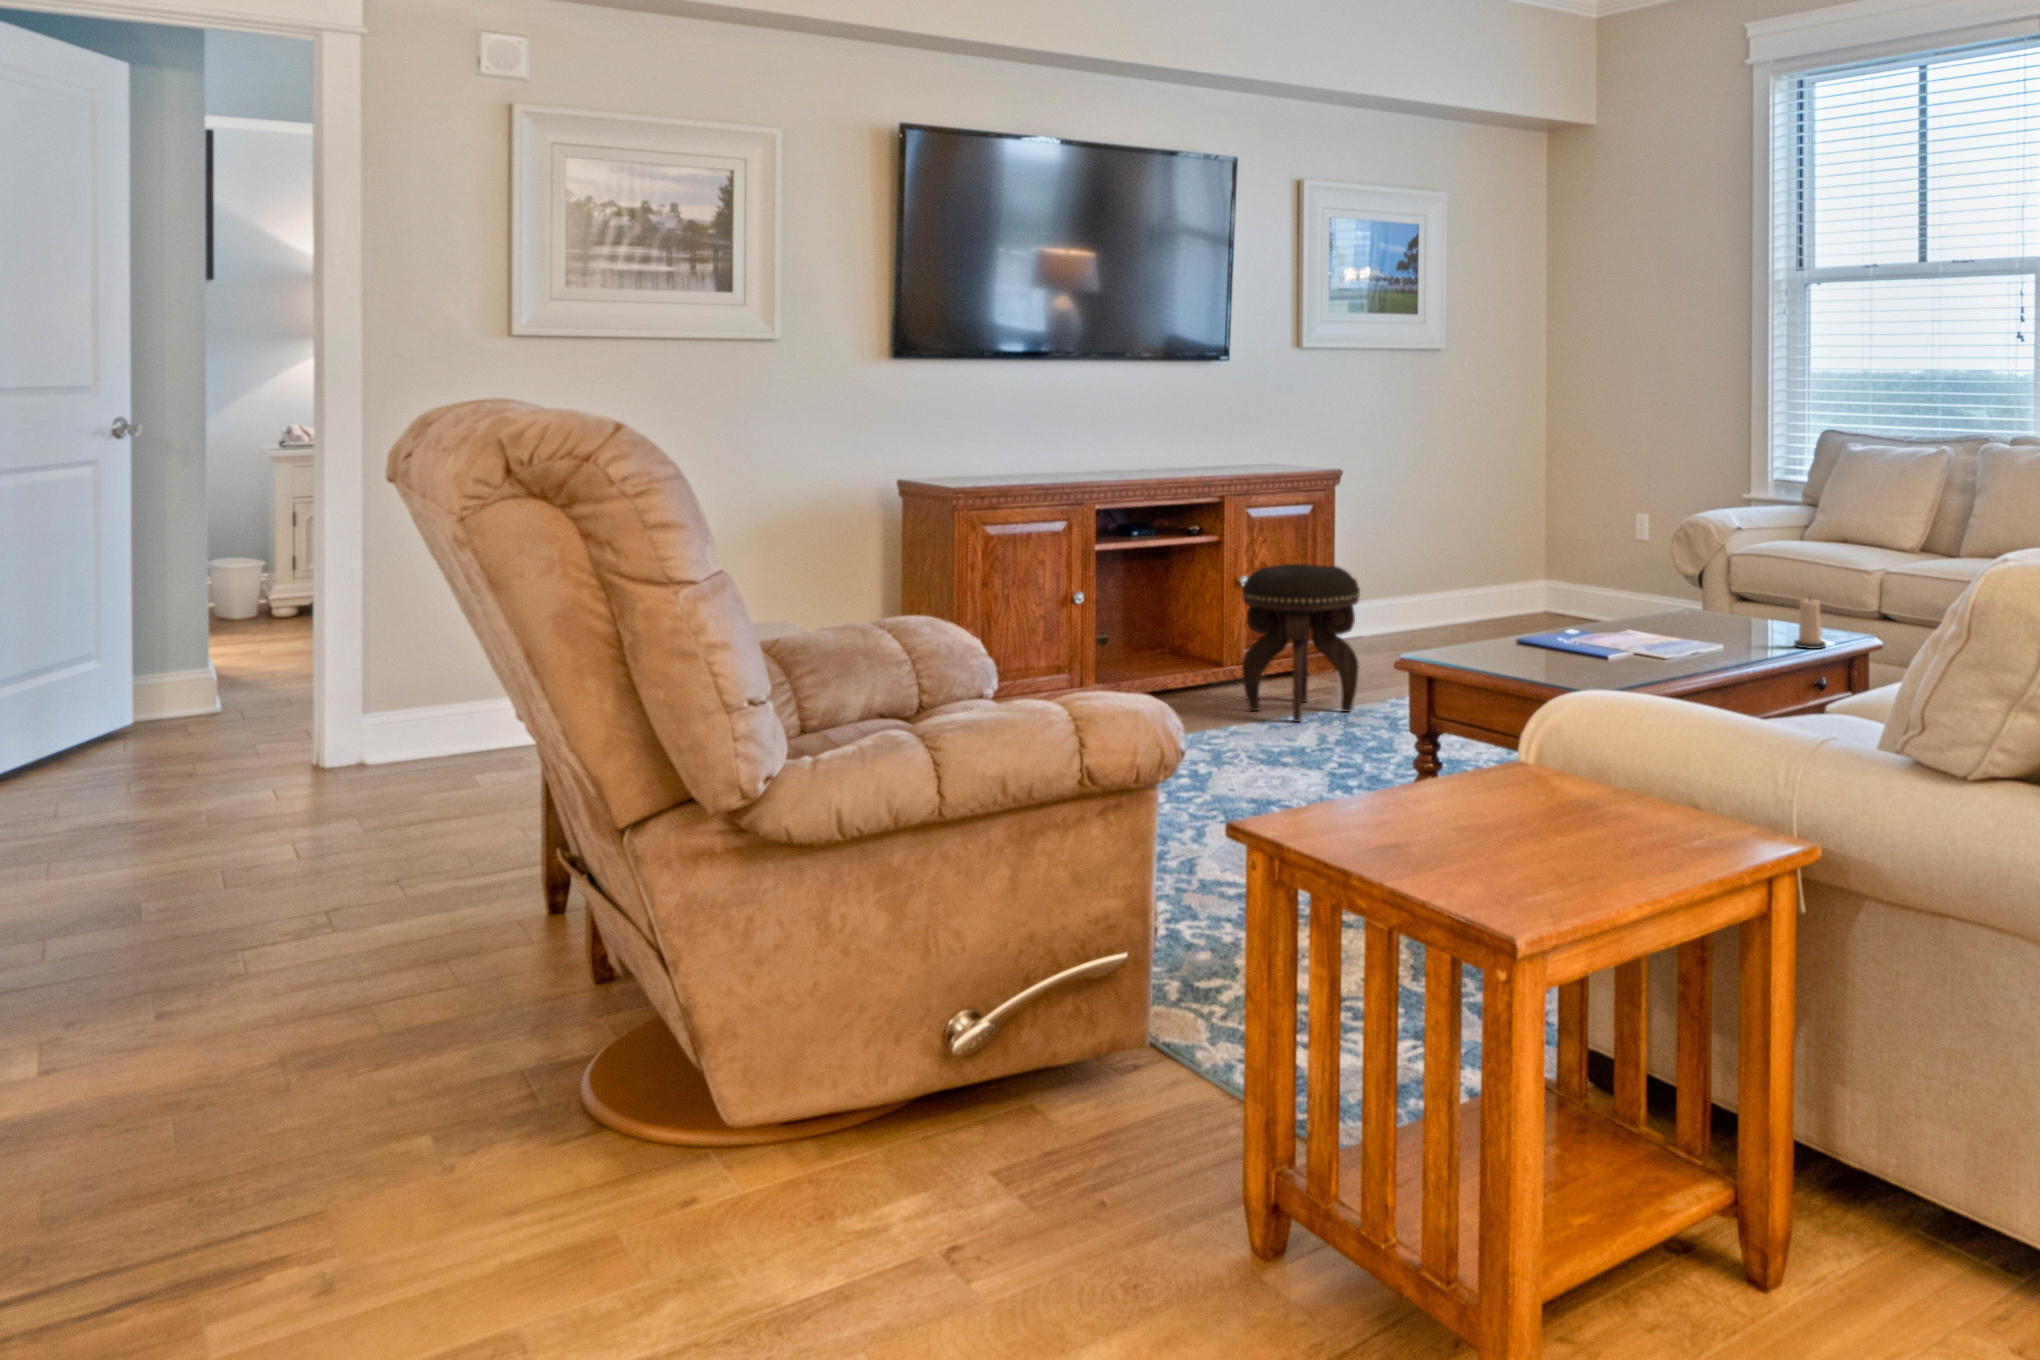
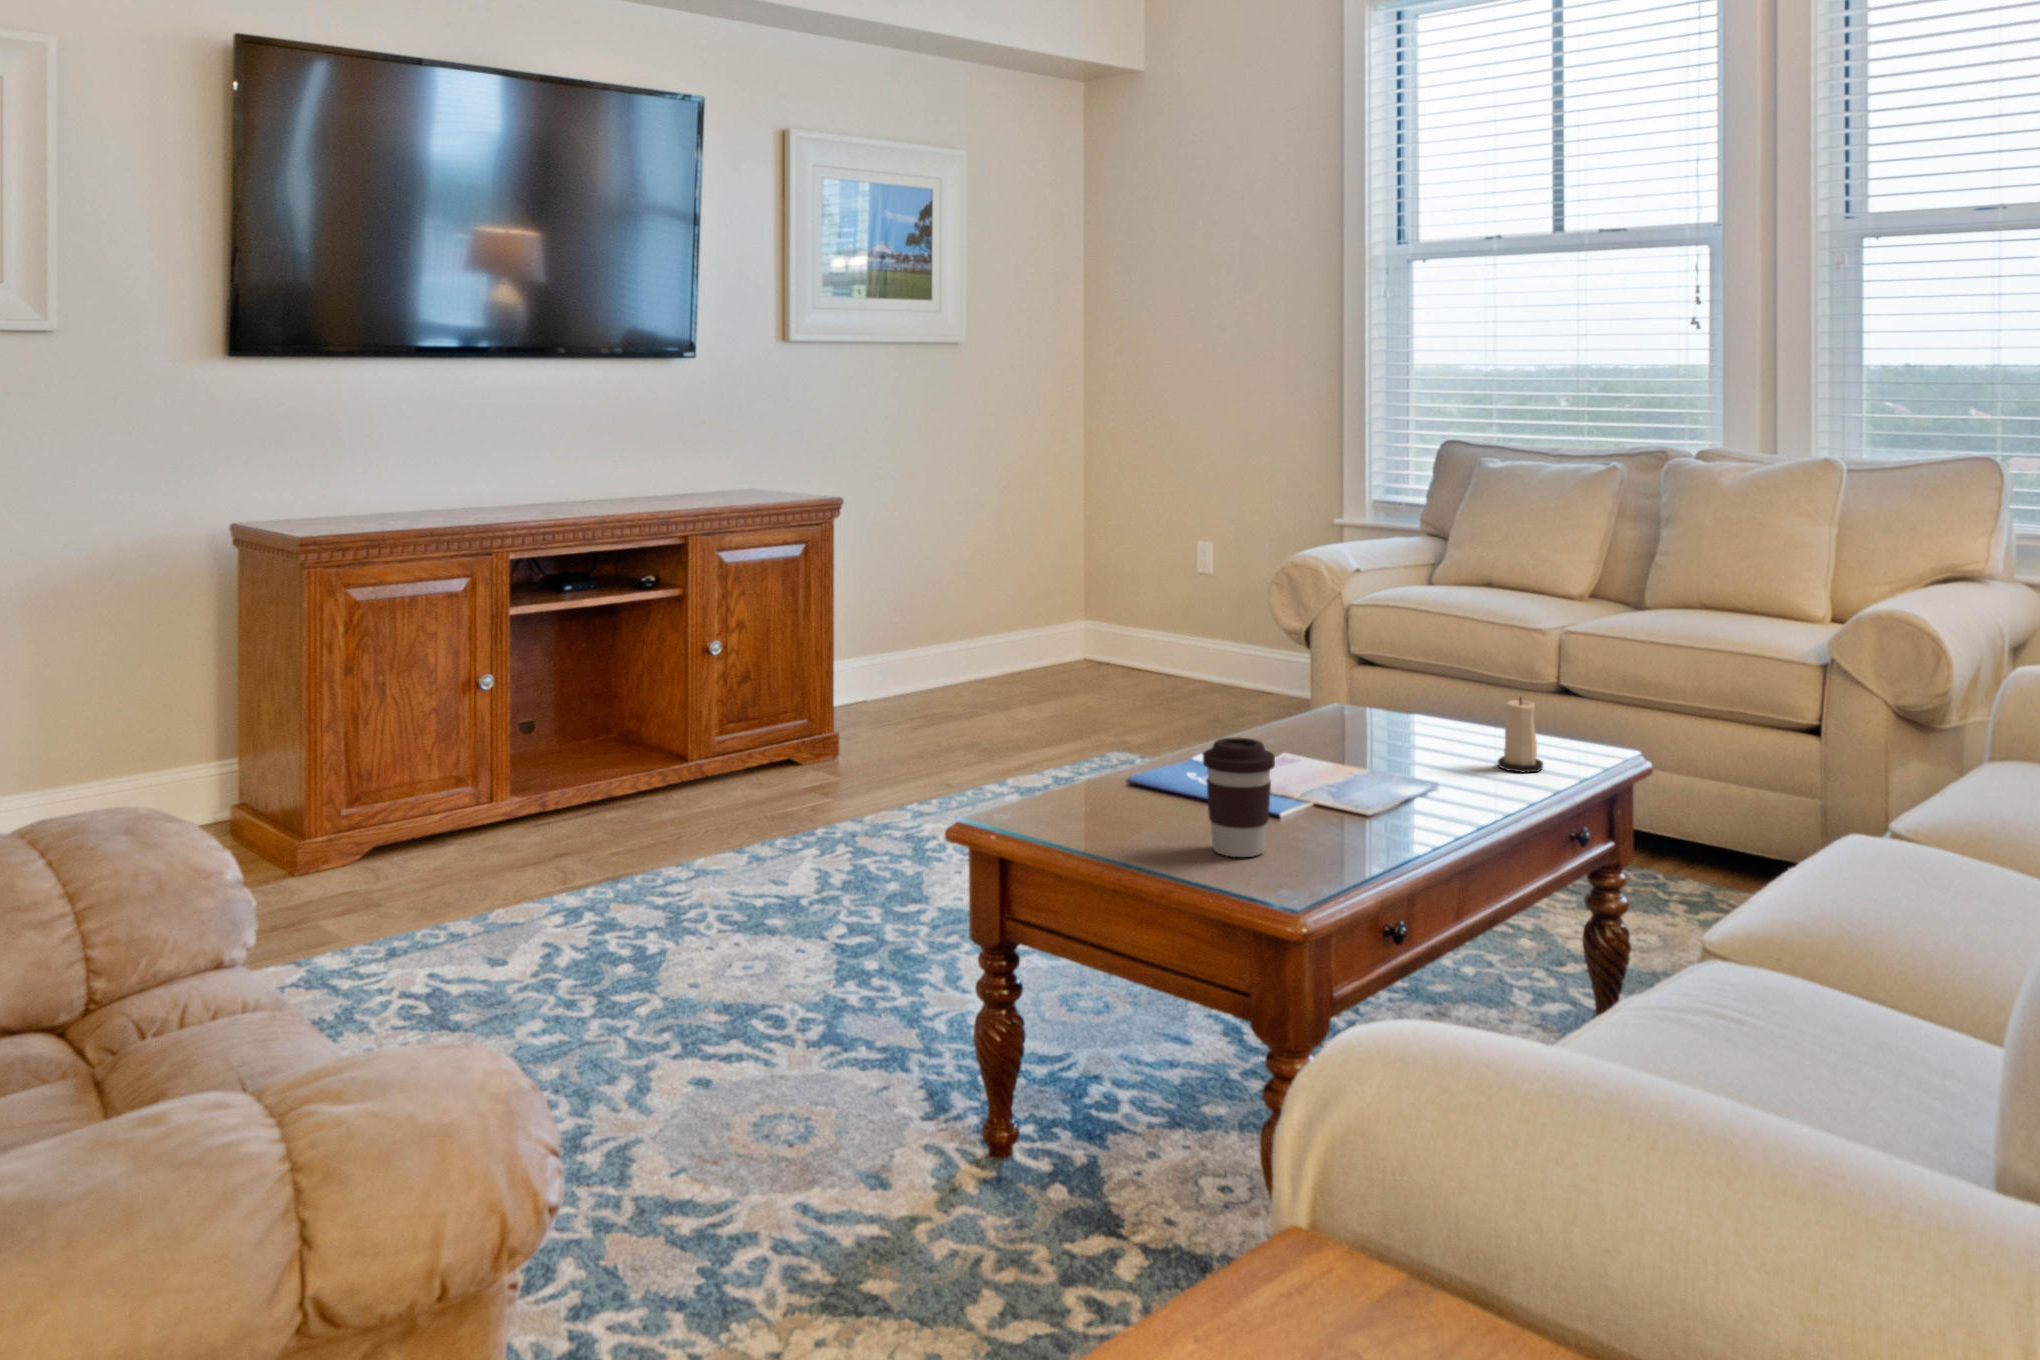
footstool: present [1242,564,1360,722] -> none [710,631,868,849]
coffee cup: none [1567,605,1614,681] -> present [1203,738,1275,857]

